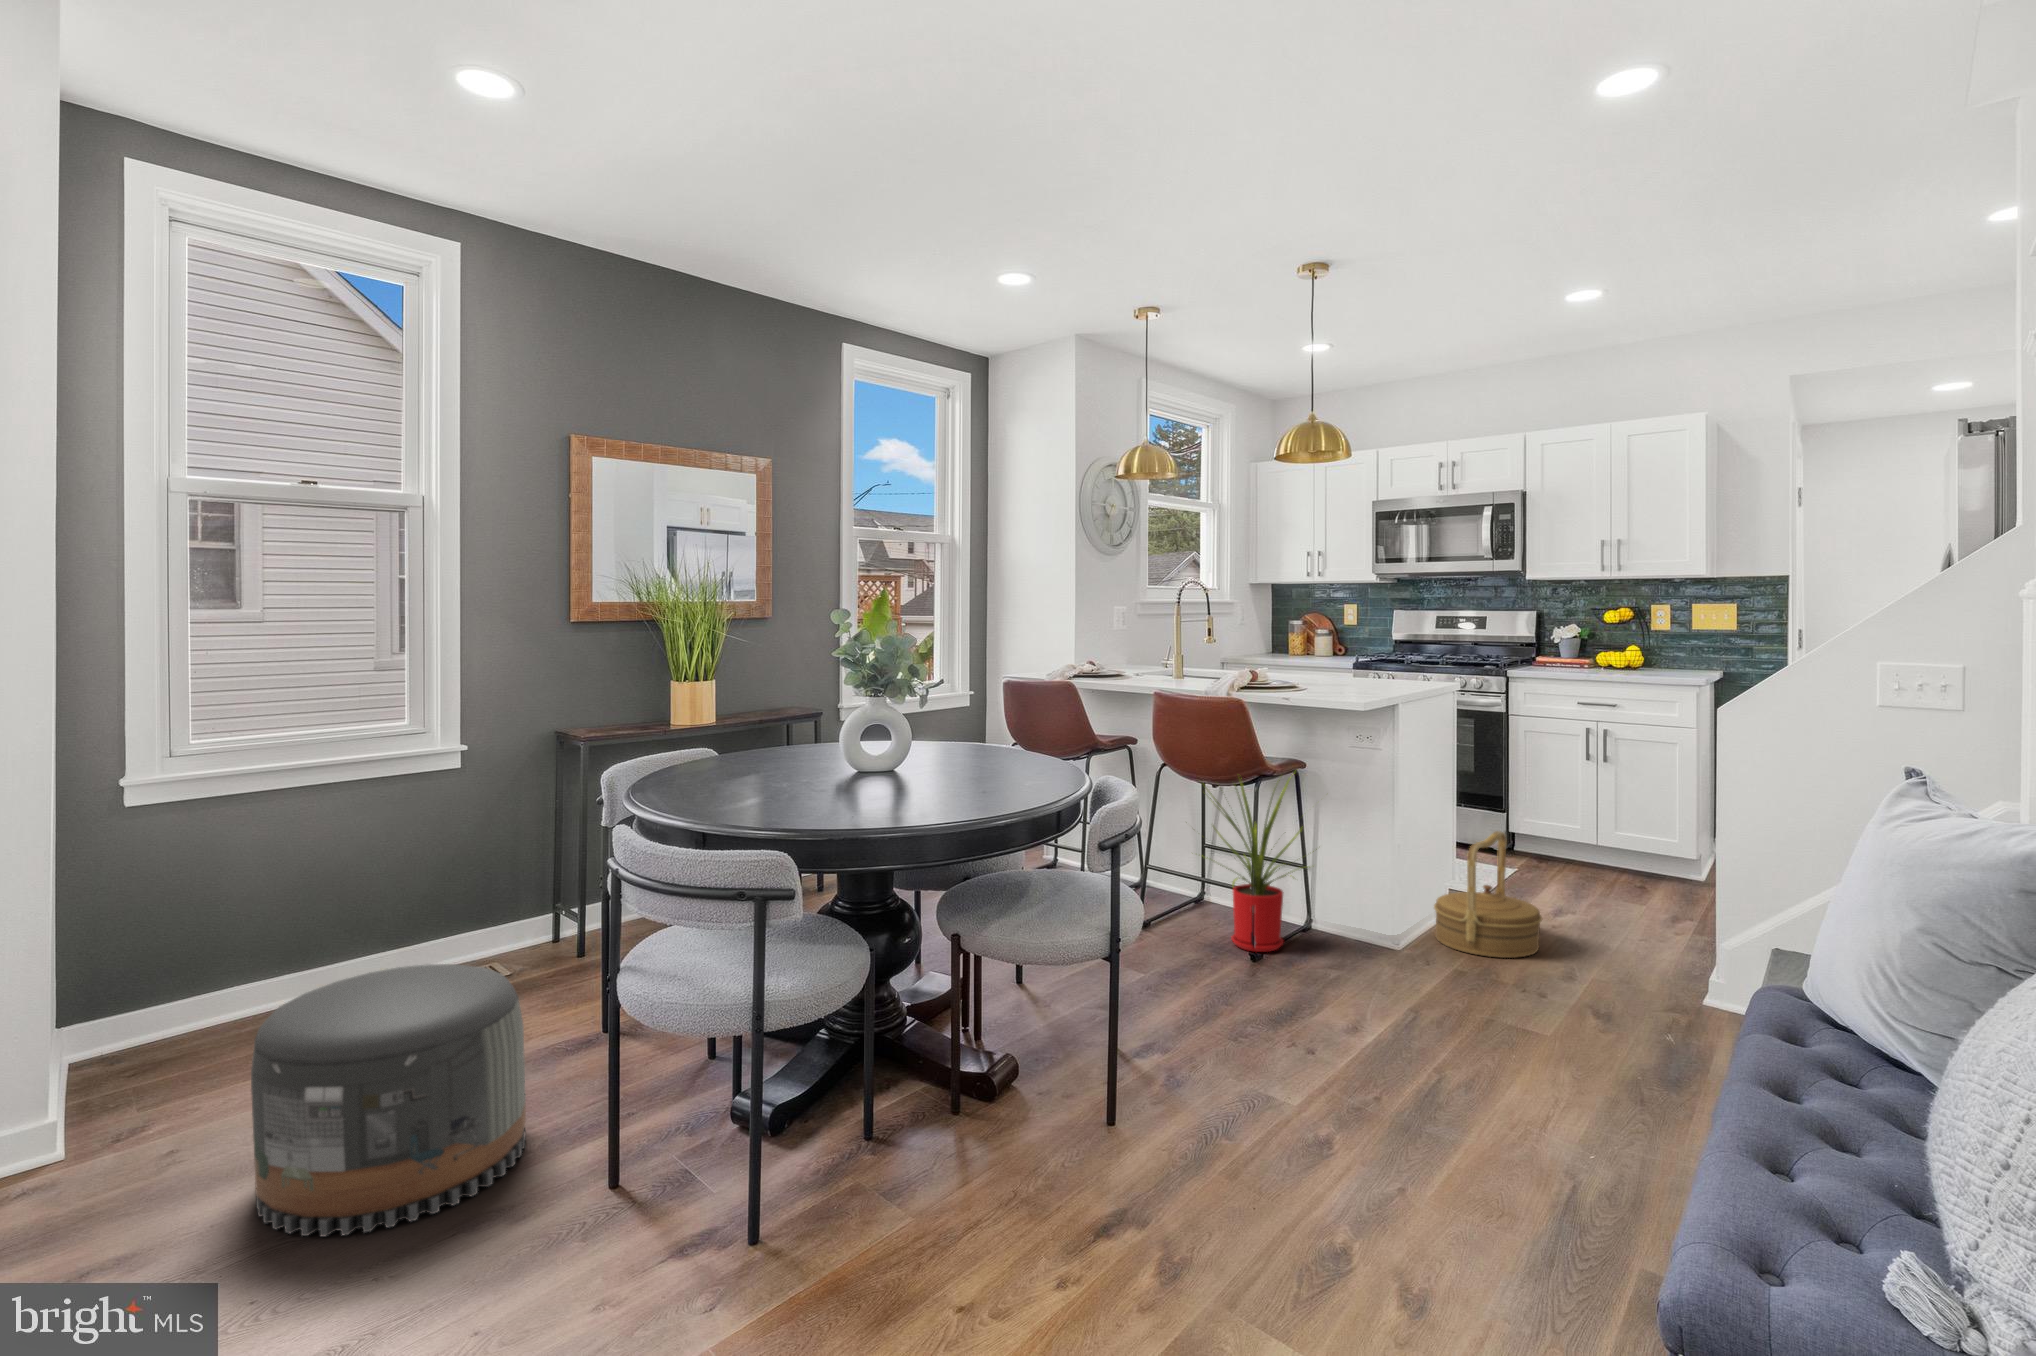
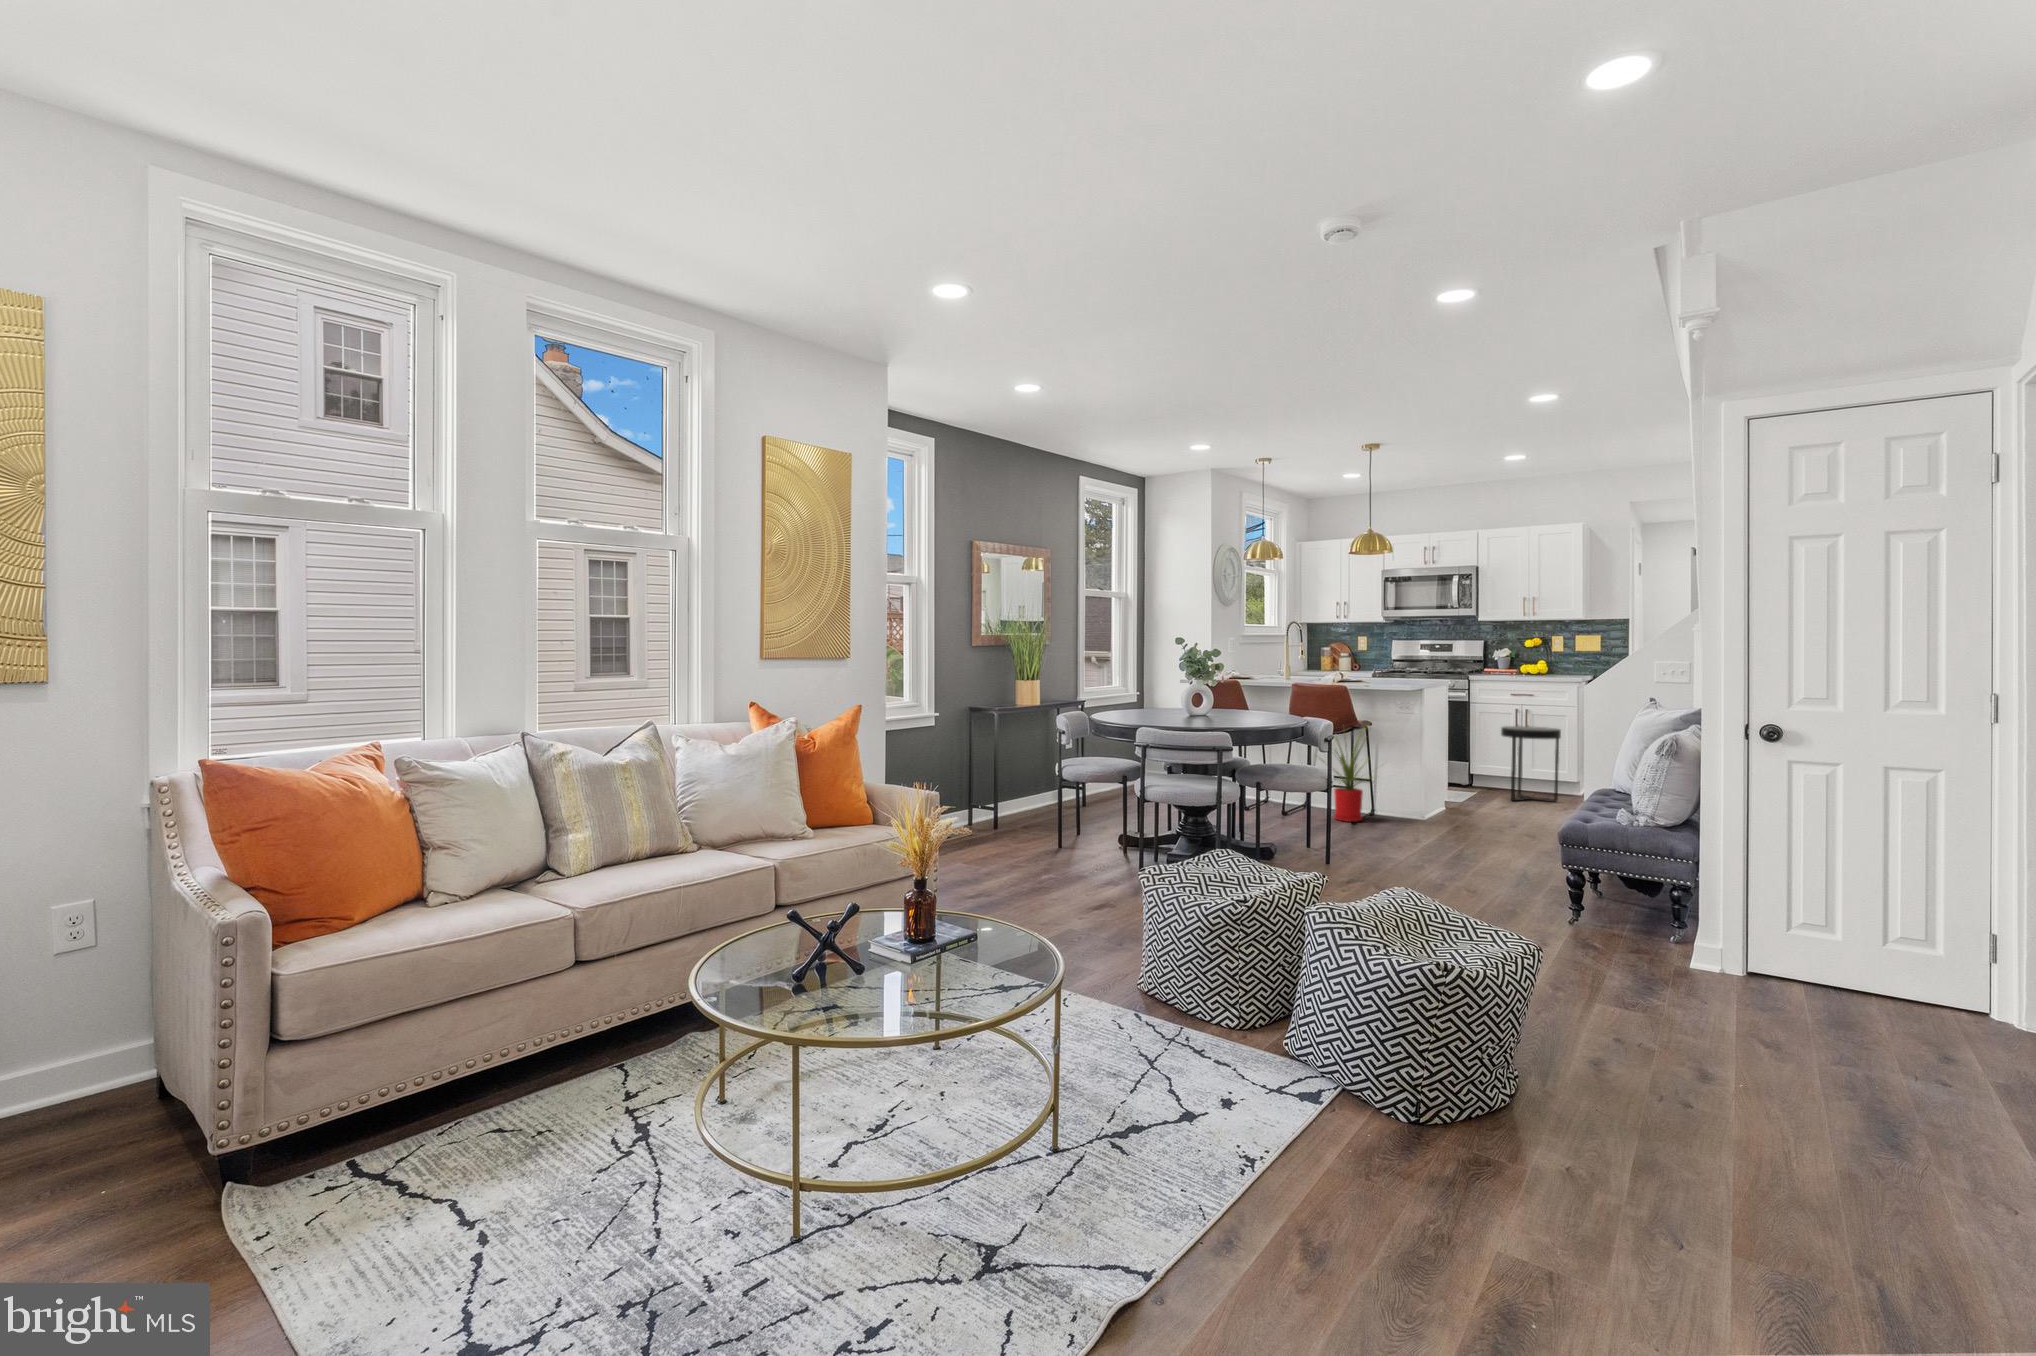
side table: none [1558,756,1662,891] -> present [1501,726,1561,802]
woven basket: present [1434,831,1542,958] -> none [1440,760,1500,824]
pouf: present [251,964,526,1237] -> none [982,791,1081,886]

